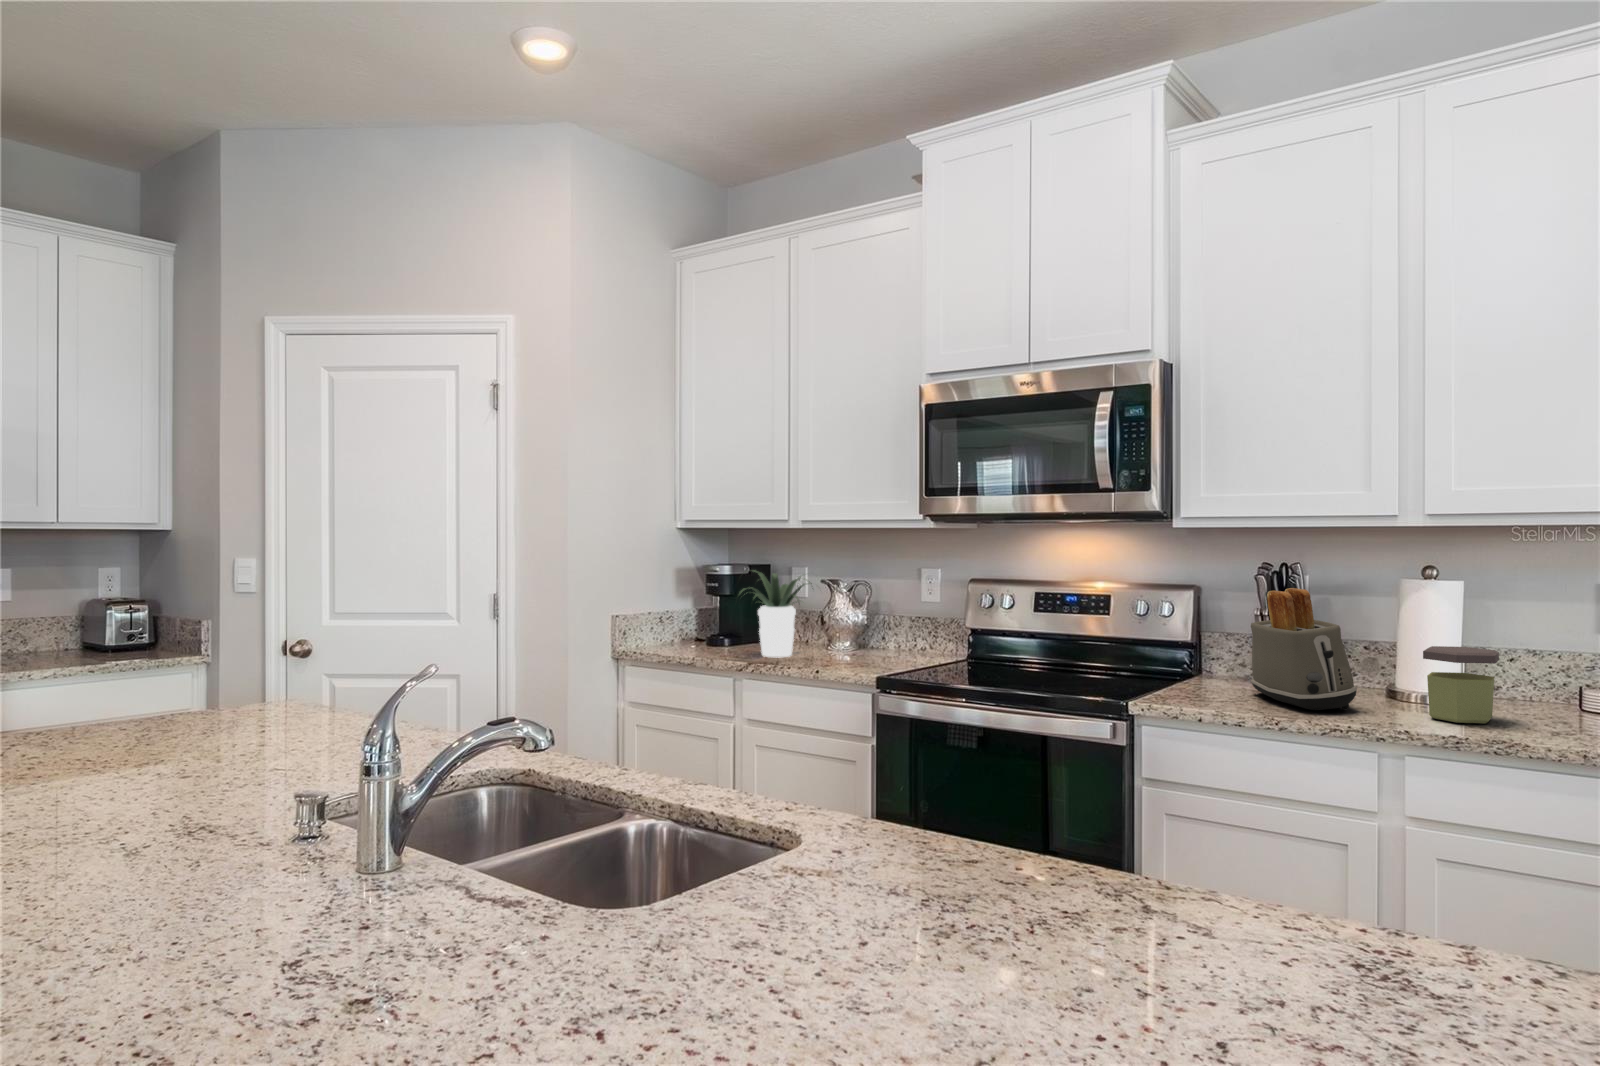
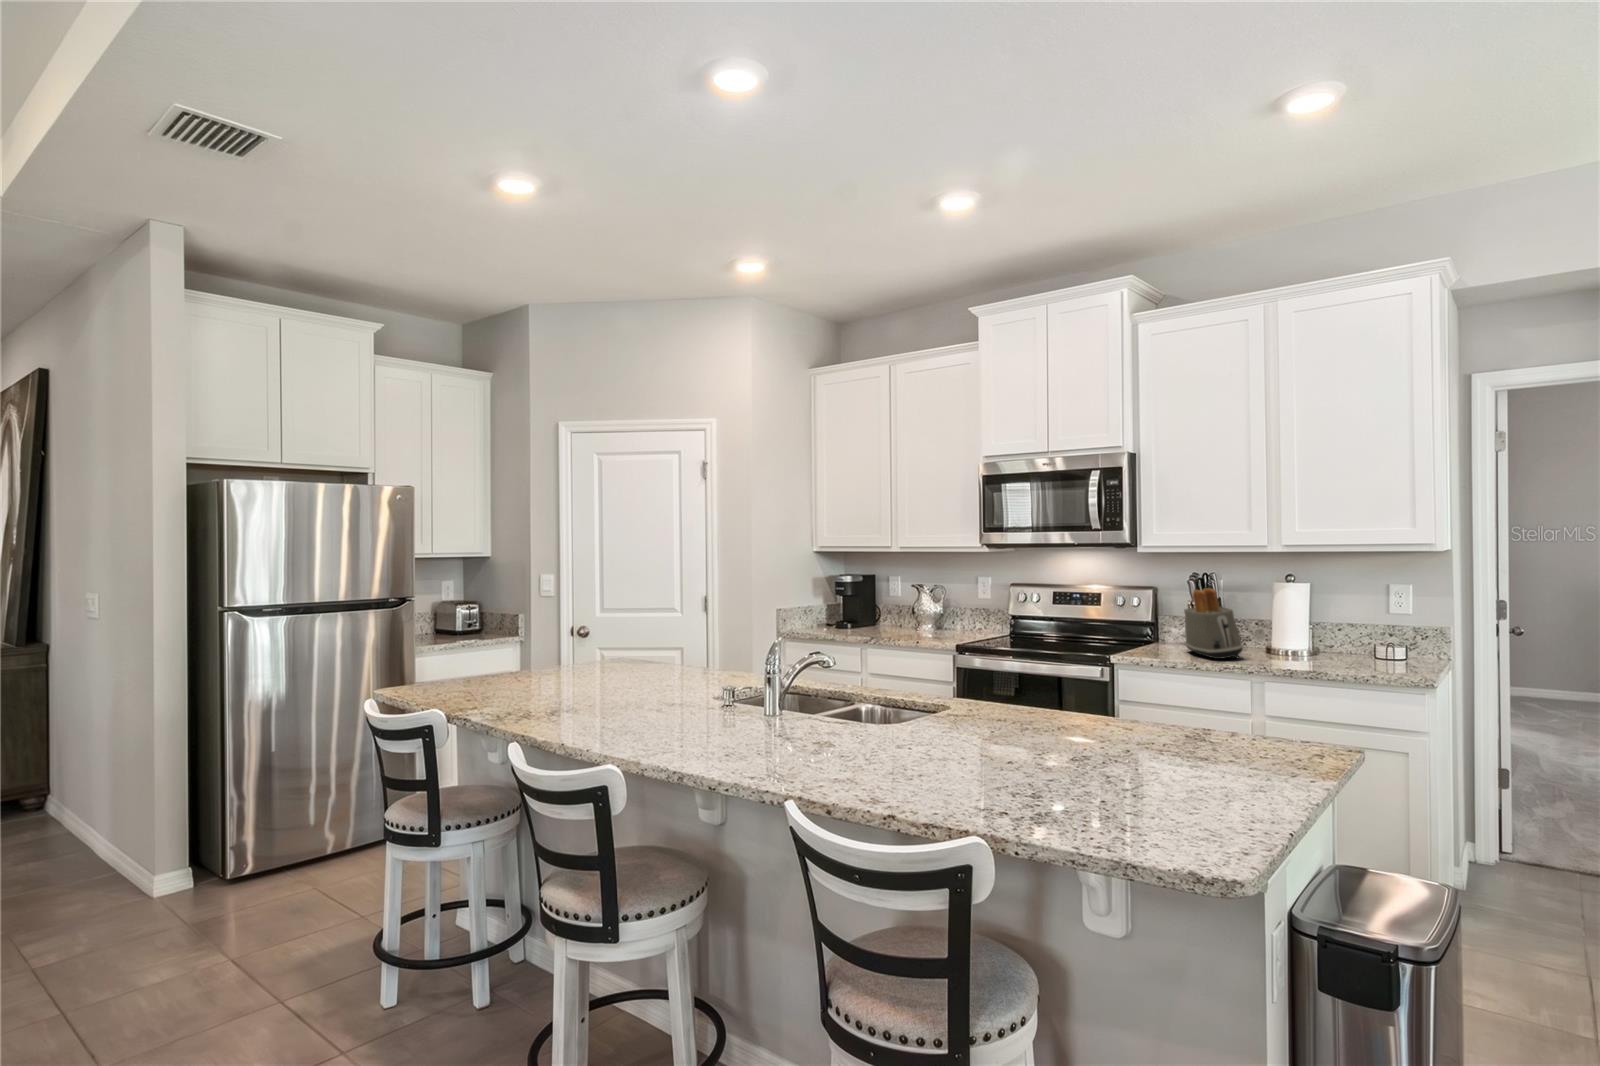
potted plant: present [739,570,812,658] -> none [858,579,918,635]
jar: present [1423,646,1499,723] -> none [1279,621,1322,664]

